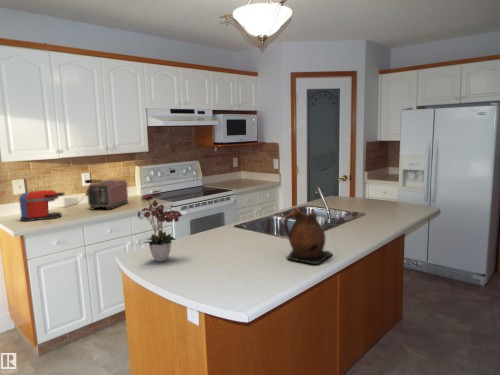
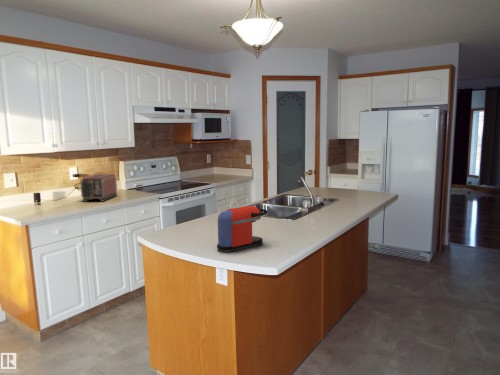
coffee maker: present [19,190,65,221] -> present [217,206,268,252]
flower arrangement: present [138,194,182,262] -> none [160,177,201,239]
ceramic pitcher: present [284,207,332,264] -> none [285,189,324,236]

